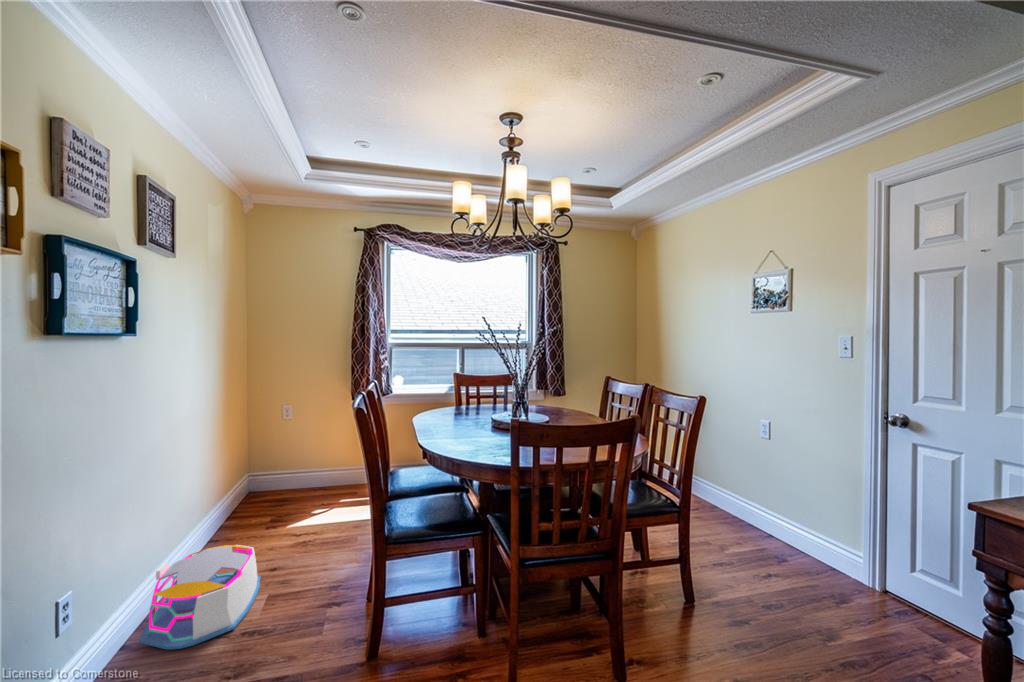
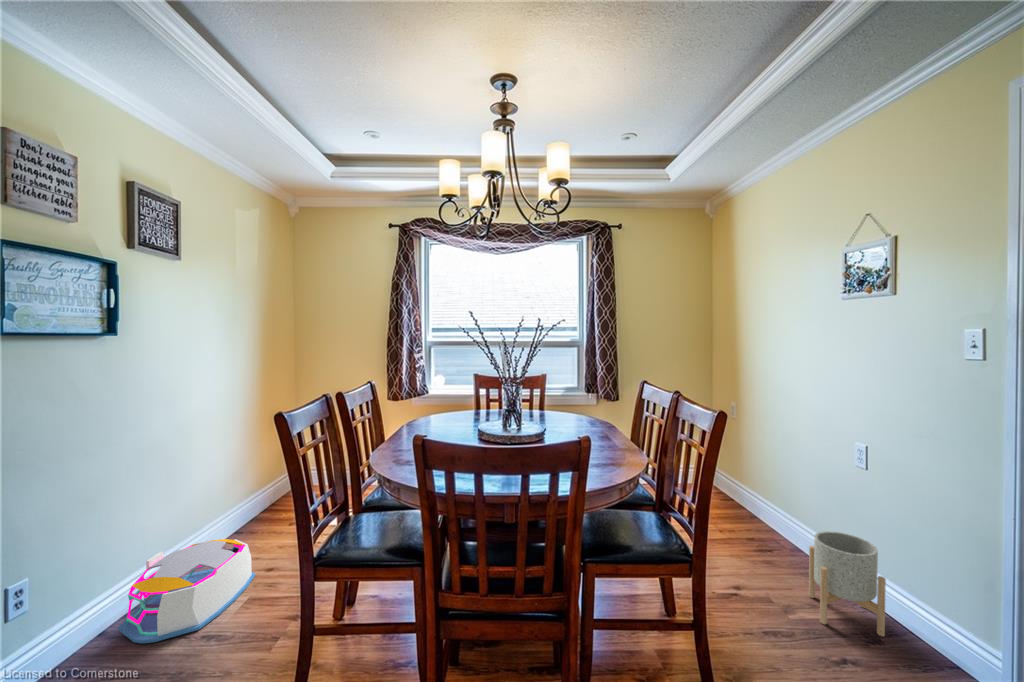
planter: none [735,487,789,556] -> present [809,531,886,636]

